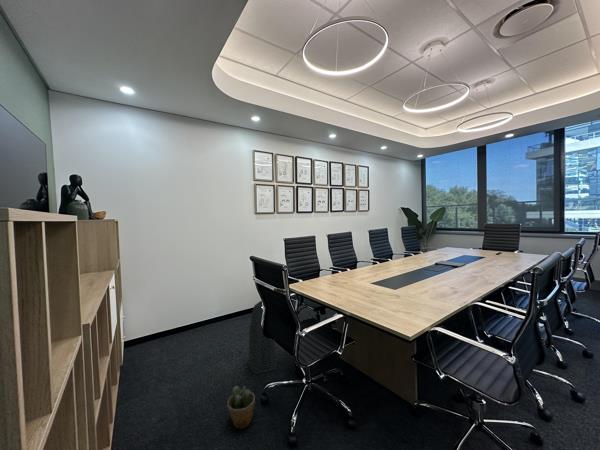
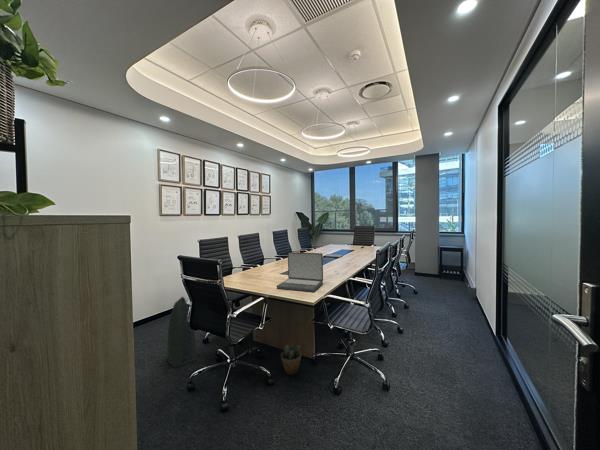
laptop: none [363,259,432,320] -> present [277,252,323,292]
potted plant: present [227,386,255,429] -> present [281,345,301,375]

